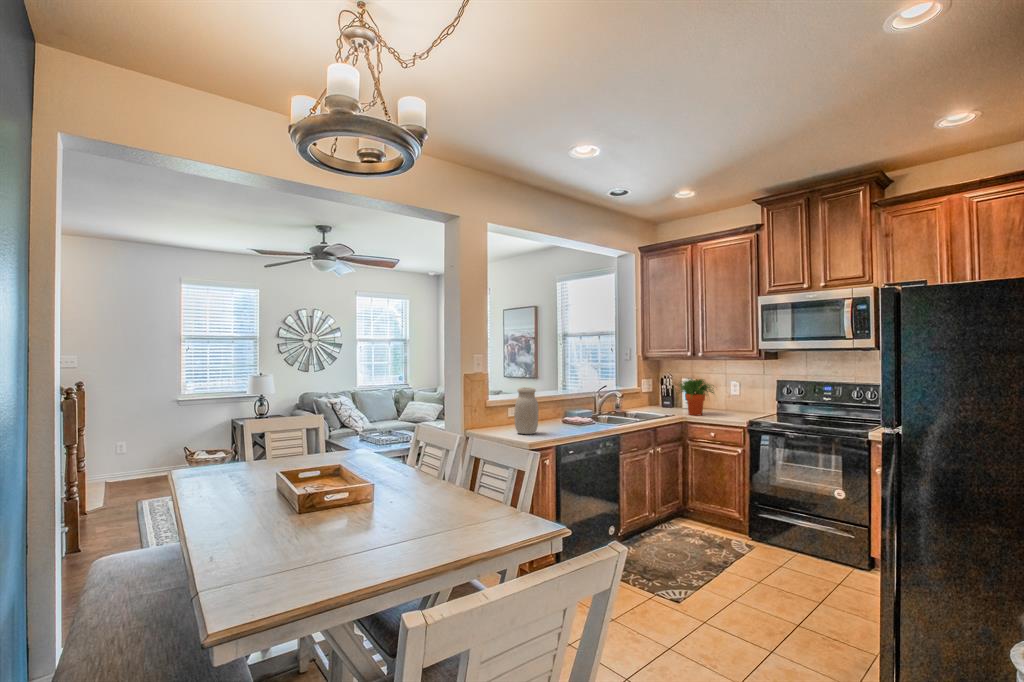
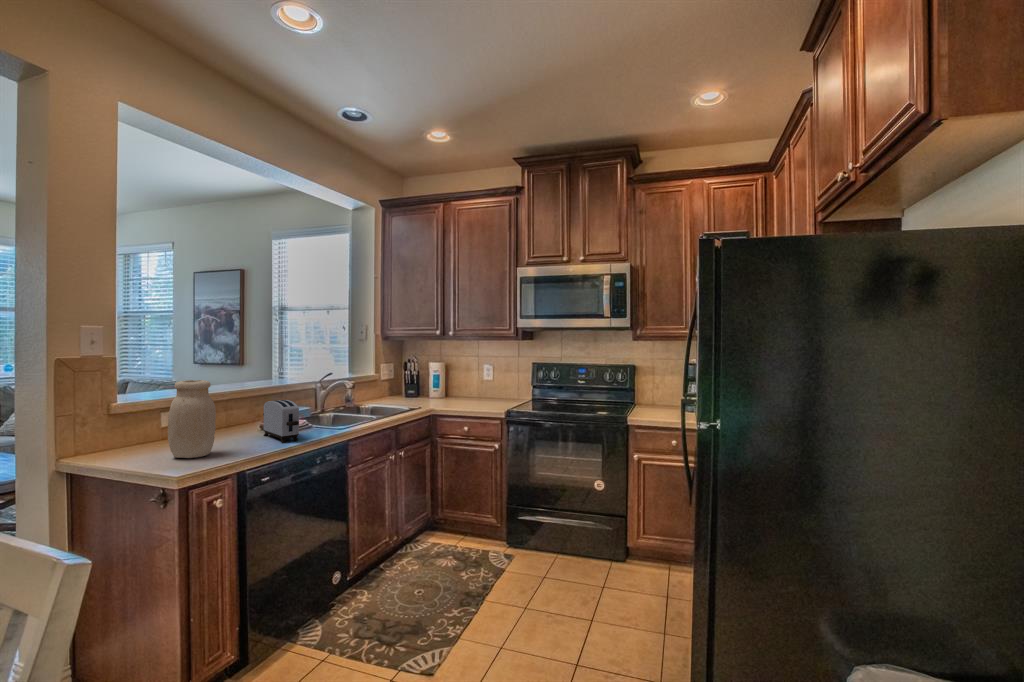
potted plant: present [679,379,714,415] -> none [421,361,471,406]
toaster: none [562,403,585,431] -> present [263,400,299,442]

